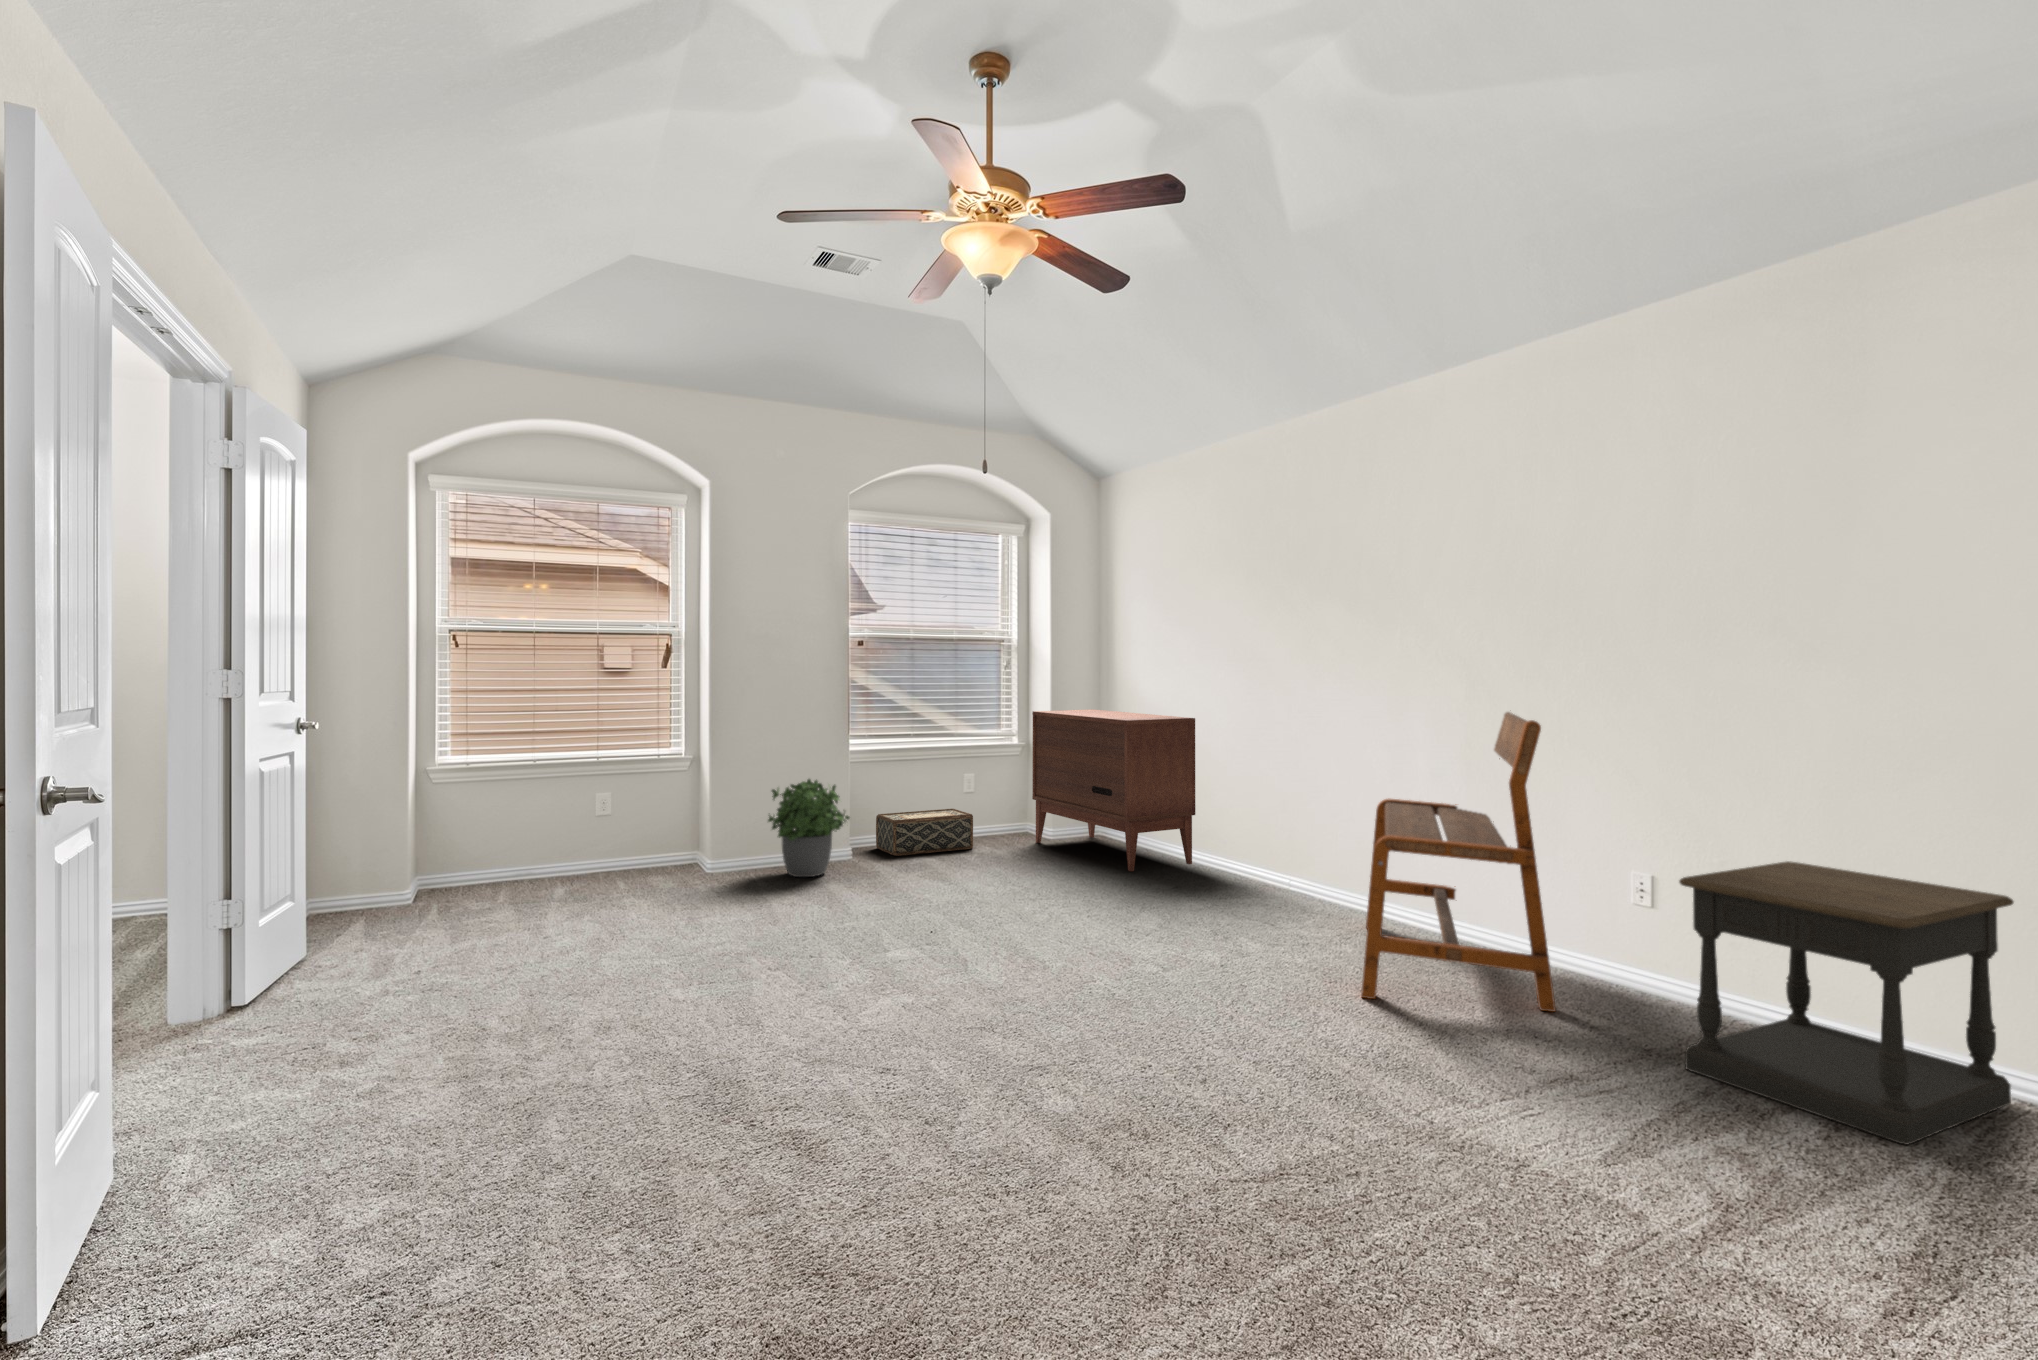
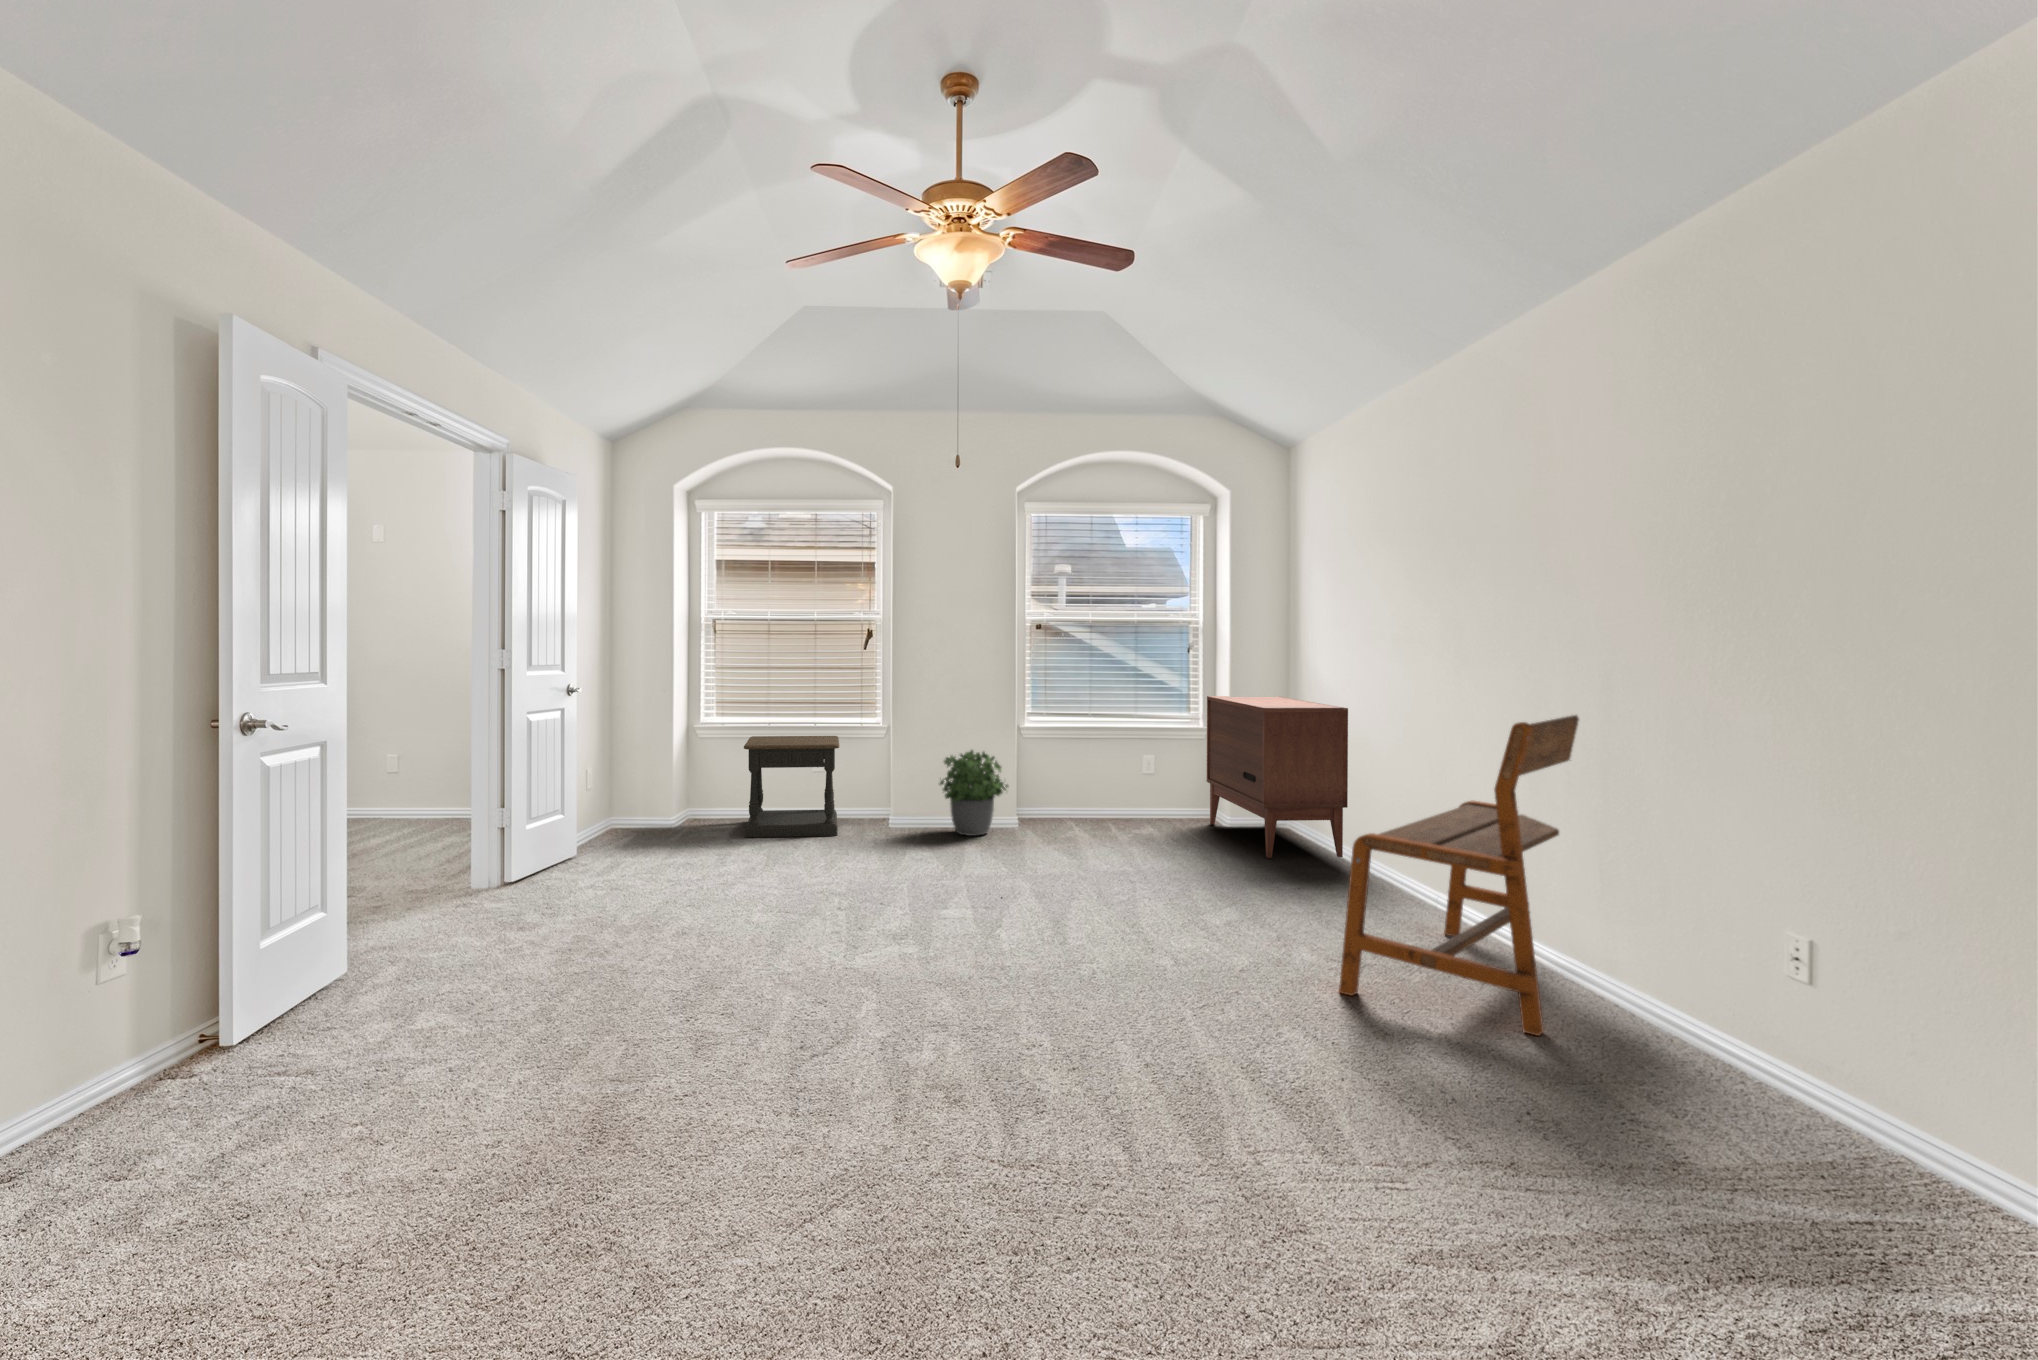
woven basket: present [876,809,973,856] -> none [1056,786,1143,825]
side table: present [1679,861,2014,1145] -> present [744,736,839,837]

